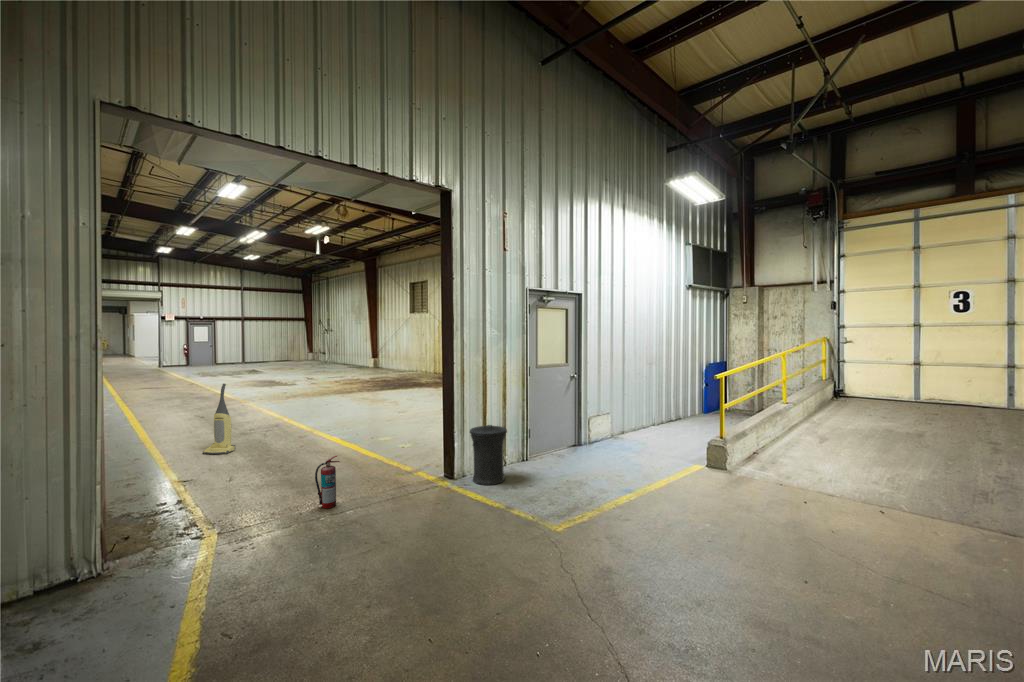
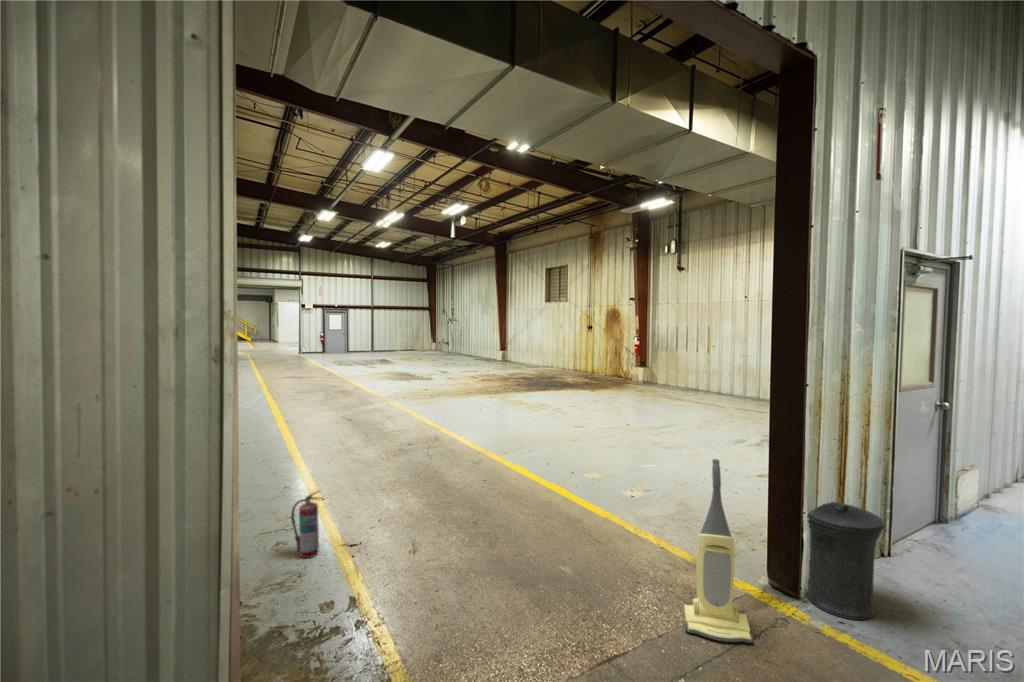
vacuum cleaner: present [203,384,235,454] -> present [684,459,753,643]
fire extinguisher: present [315,456,340,508] -> present [291,492,320,558]

